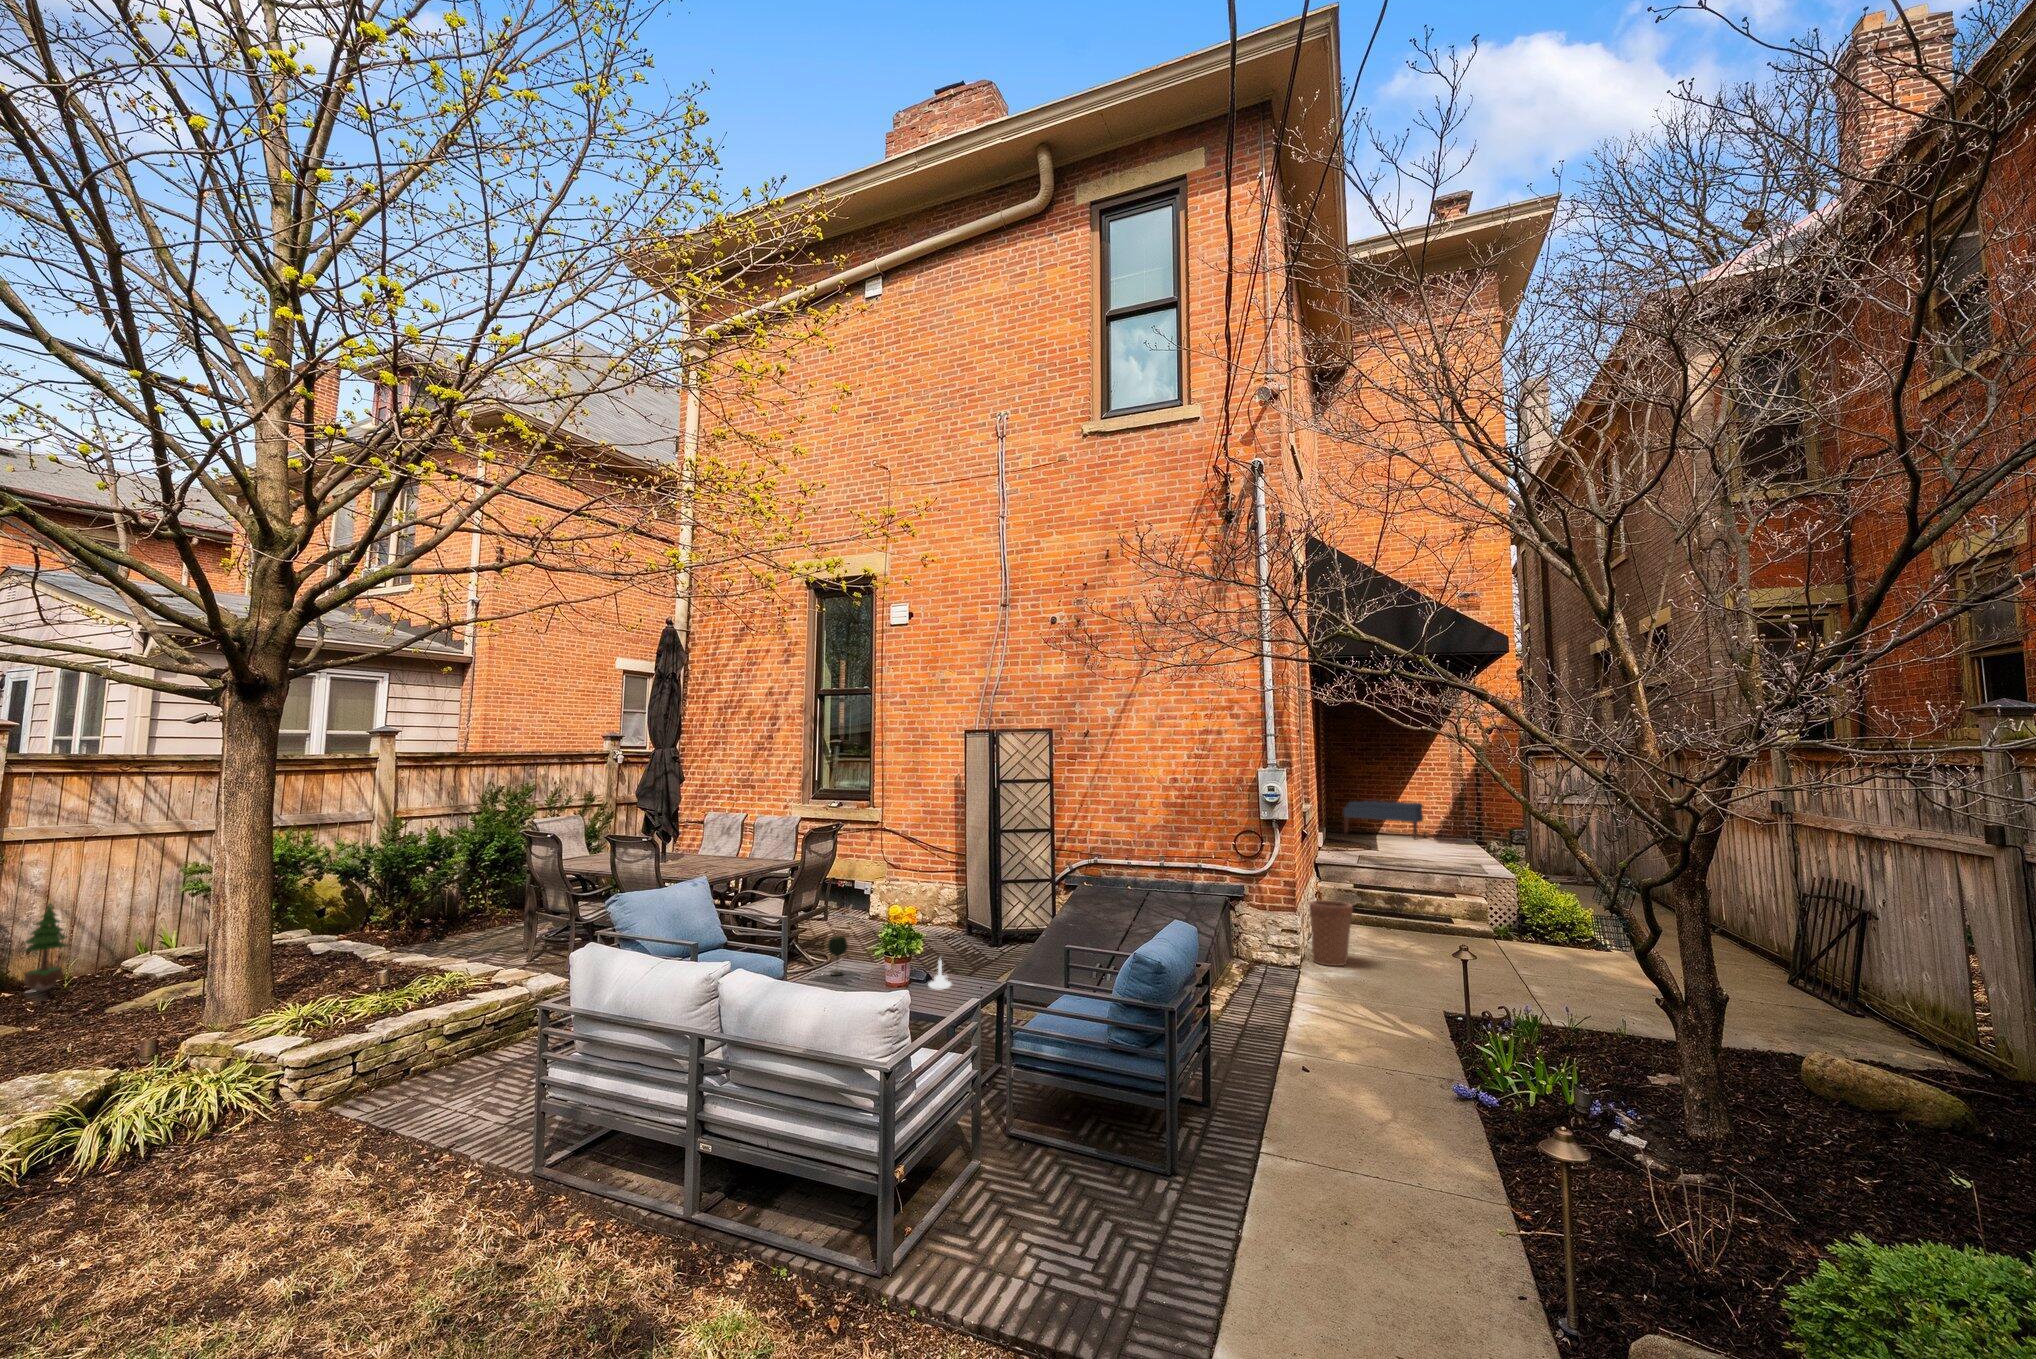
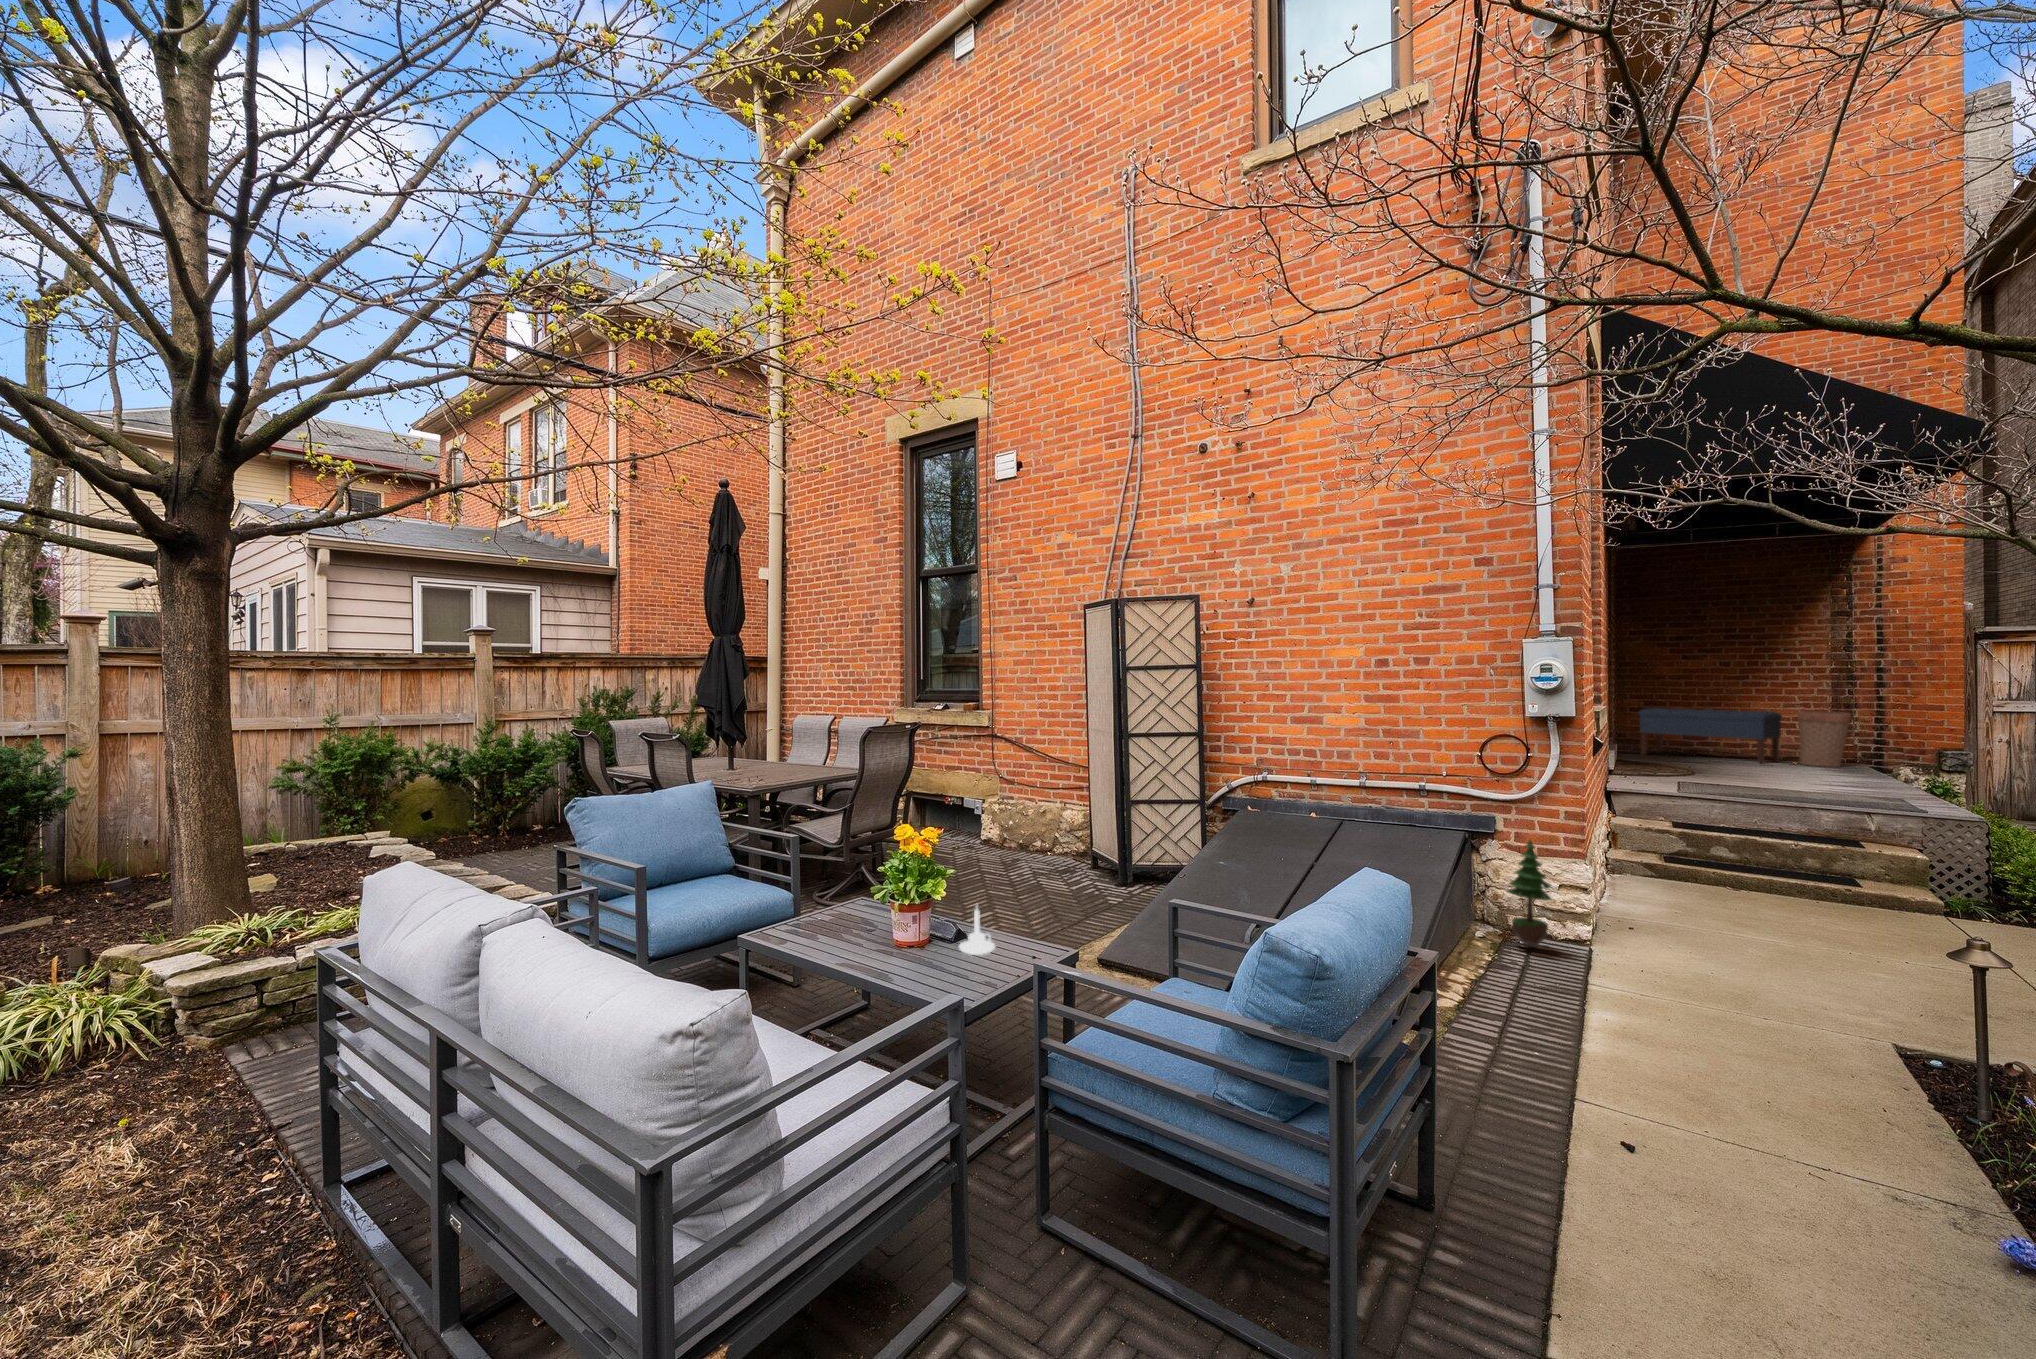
basket: present [1309,900,1353,966] -> present [1797,711,1851,767]
potted tree: present [22,903,67,992] -> present [1508,840,1552,948]
wine glass: present [828,936,848,976] -> none [830,865,859,922]

